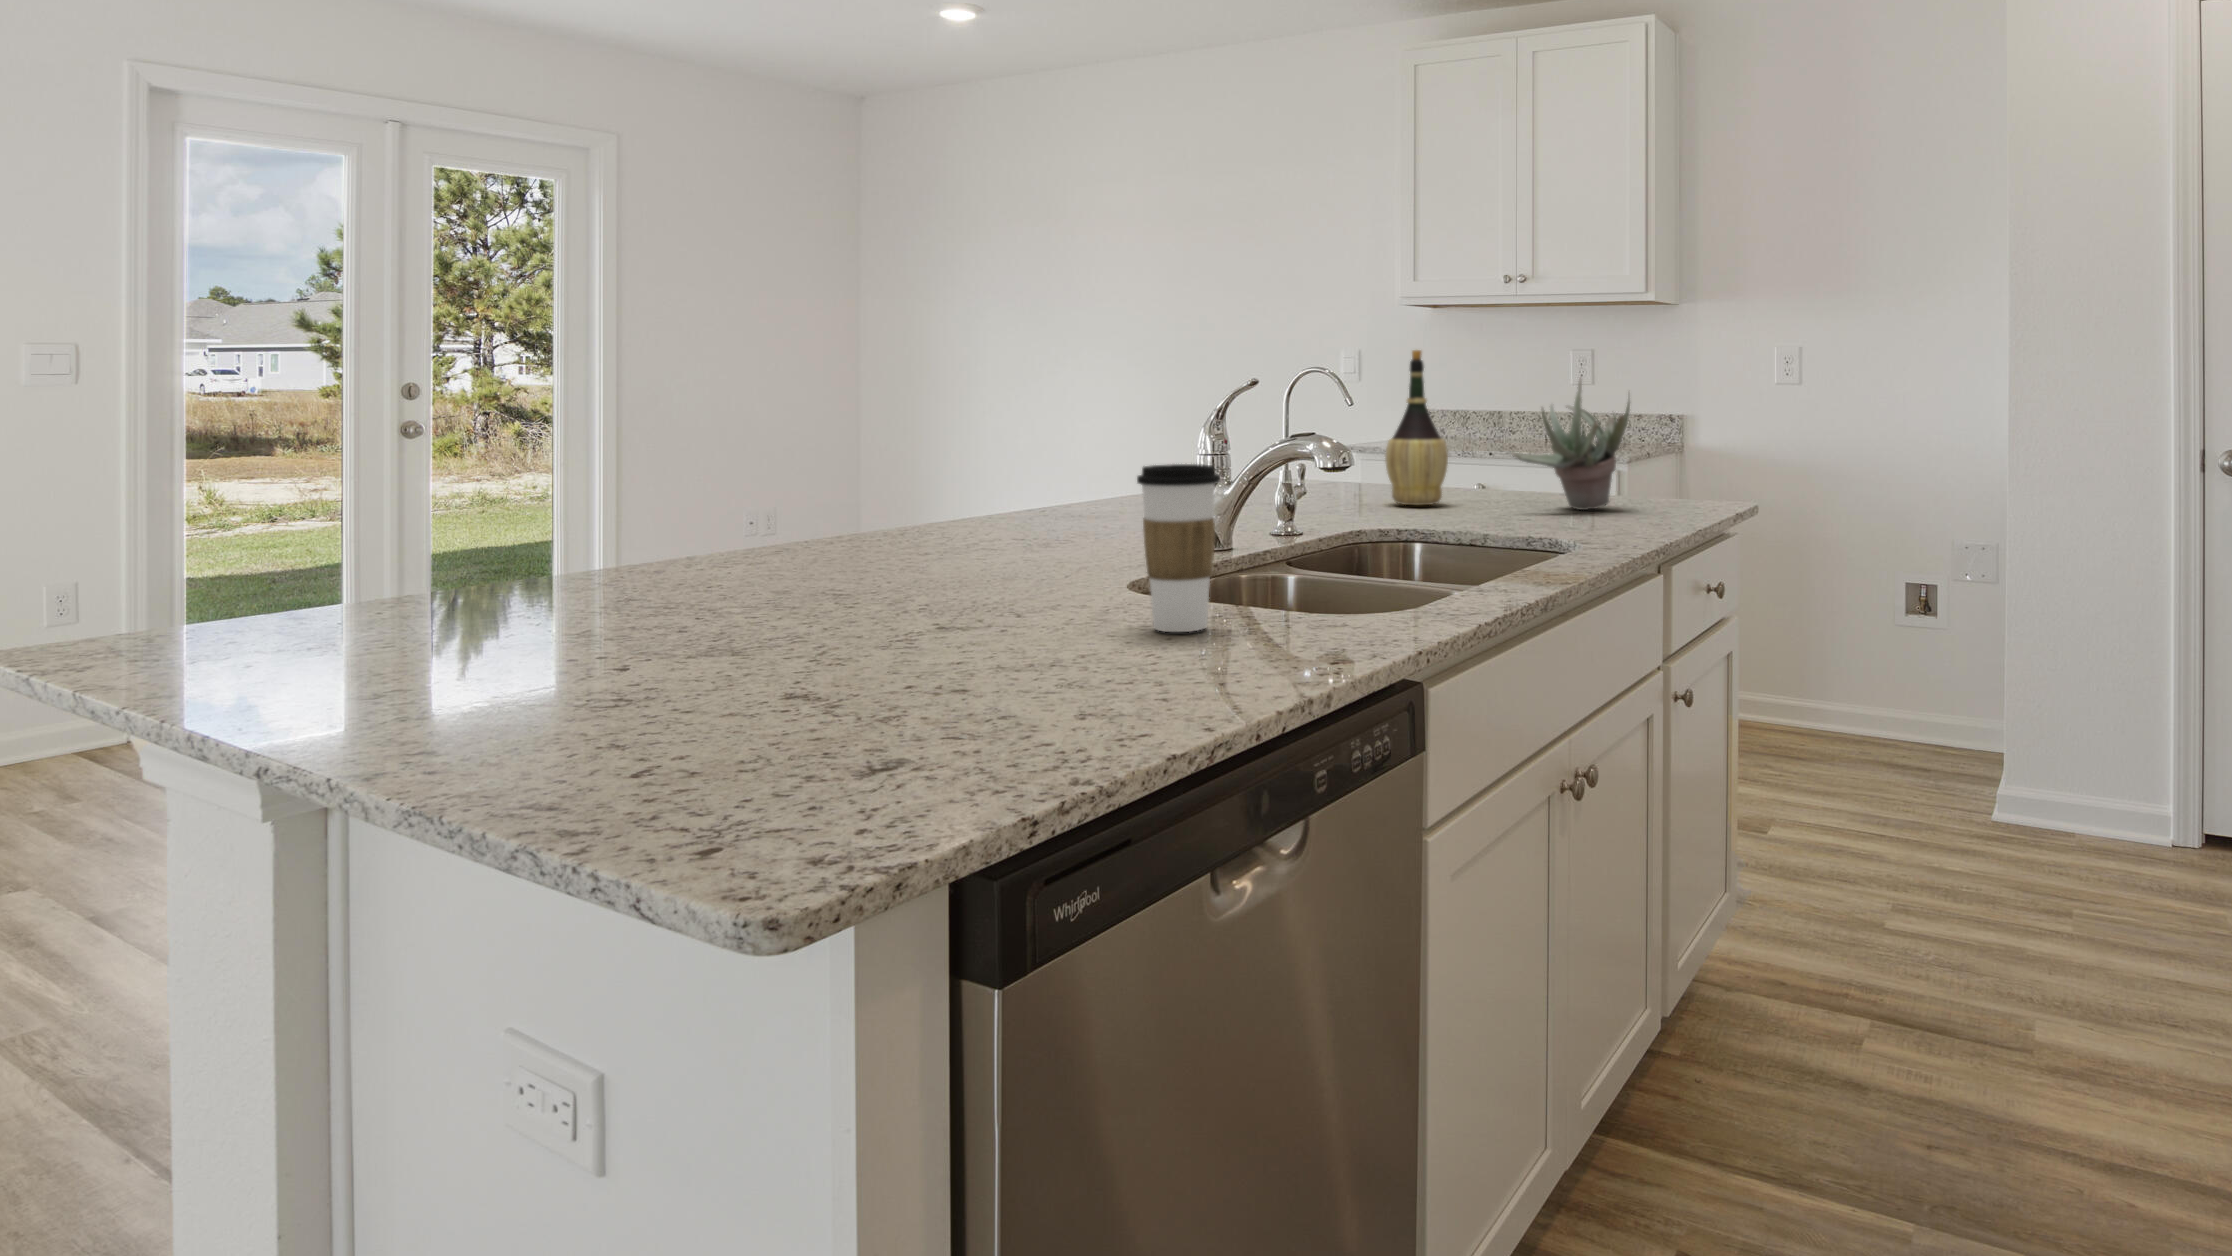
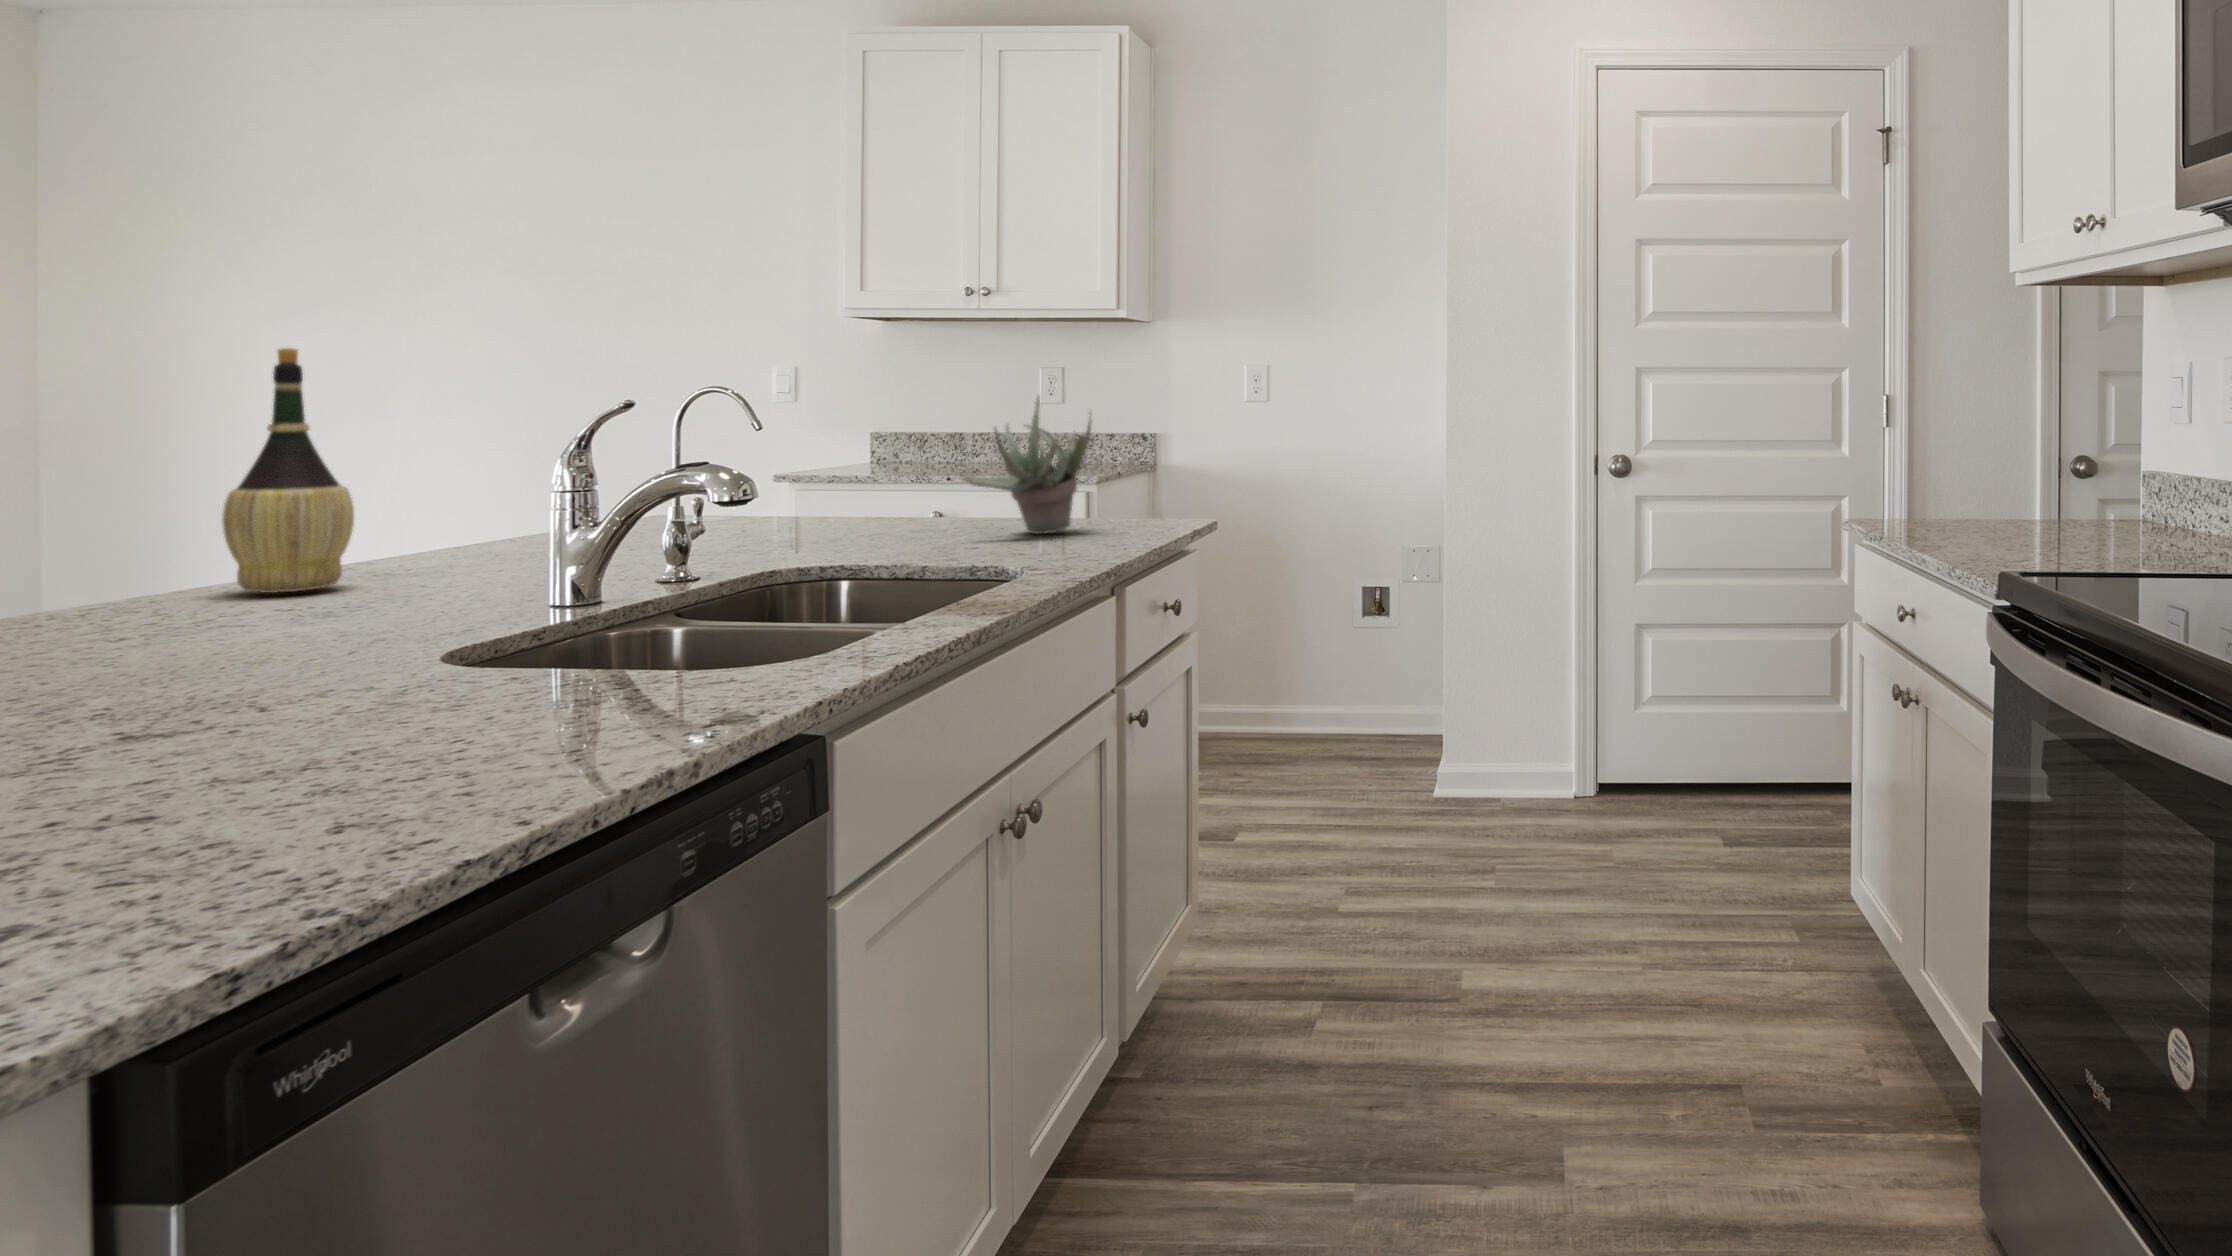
wine bottle: present [1385,350,1448,505] -> present [222,348,354,593]
coffee cup: present [1137,464,1220,632] -> none [434,507,559,714]

